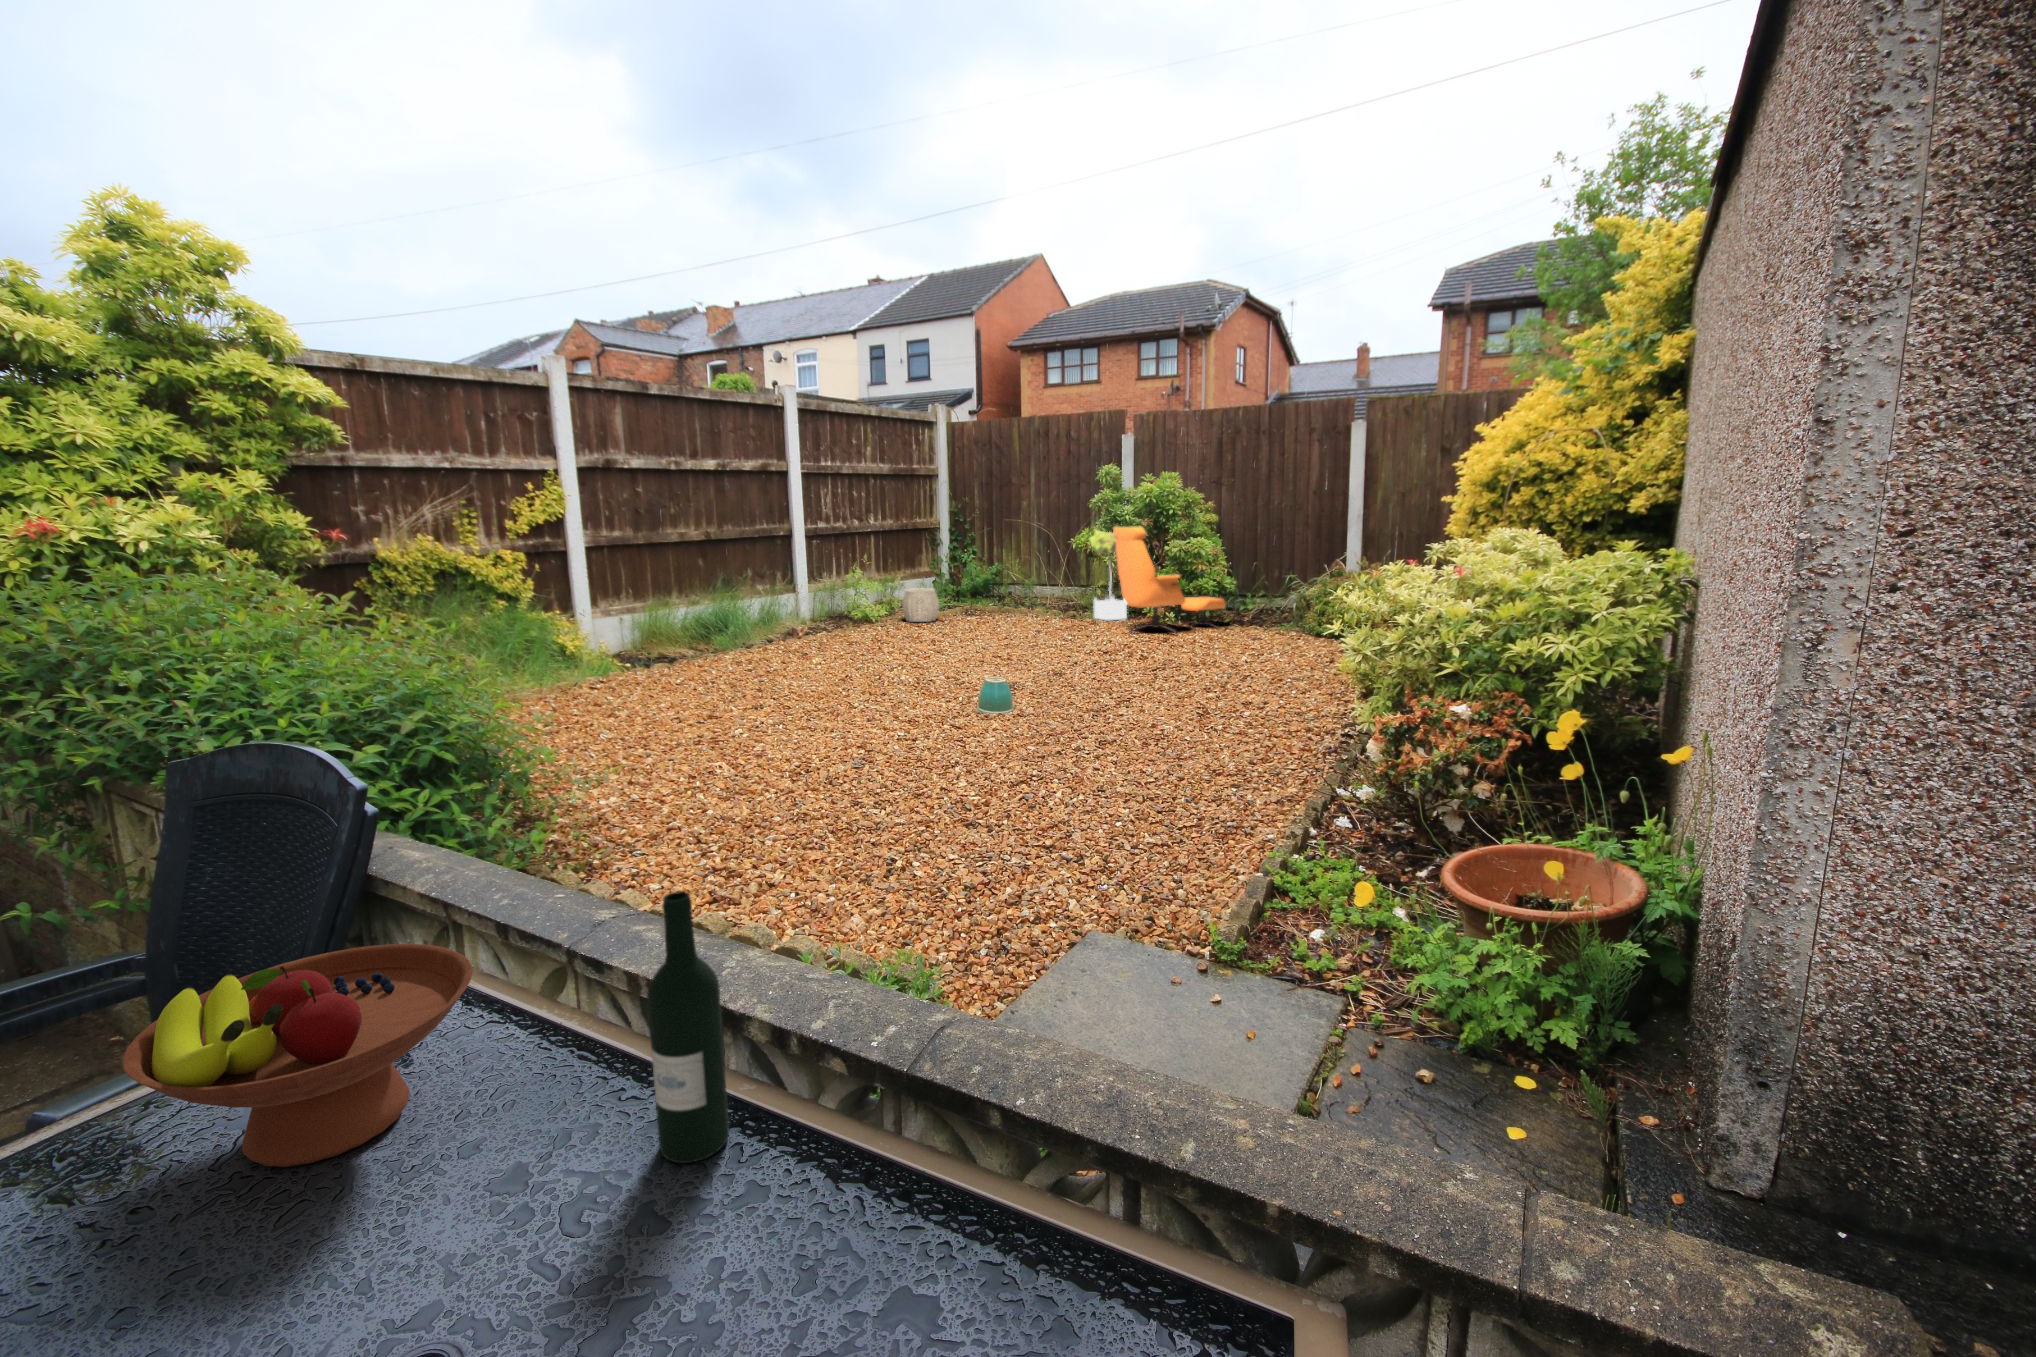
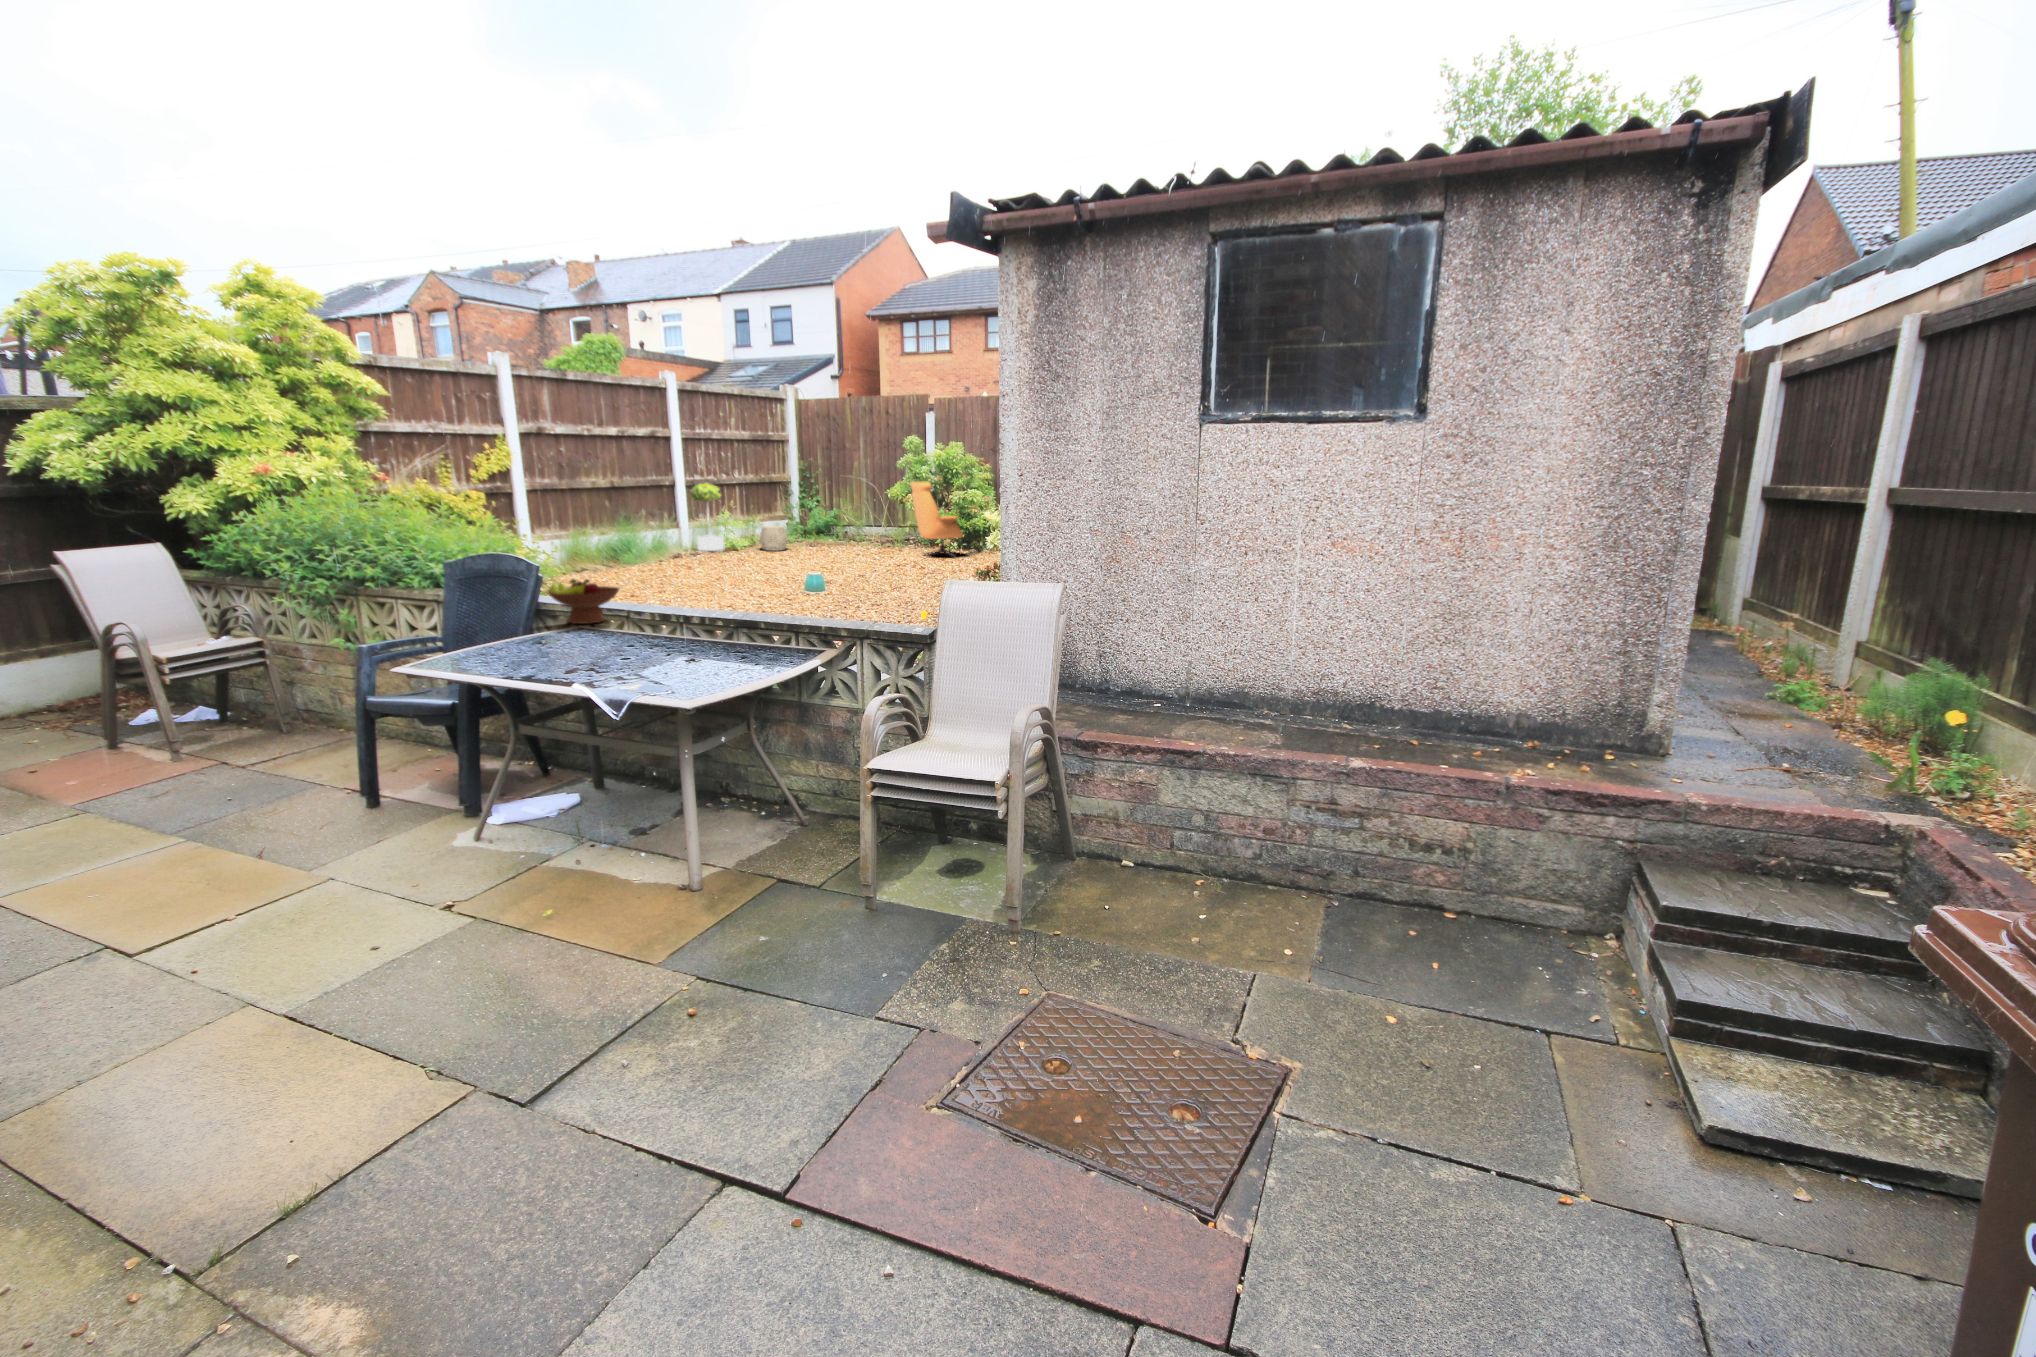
potted tree: present [1090,530,1127,620] -> present [690,483,724,551]
wine bottle: present [647,891,729,1163] -> none [671,559,691,623]

